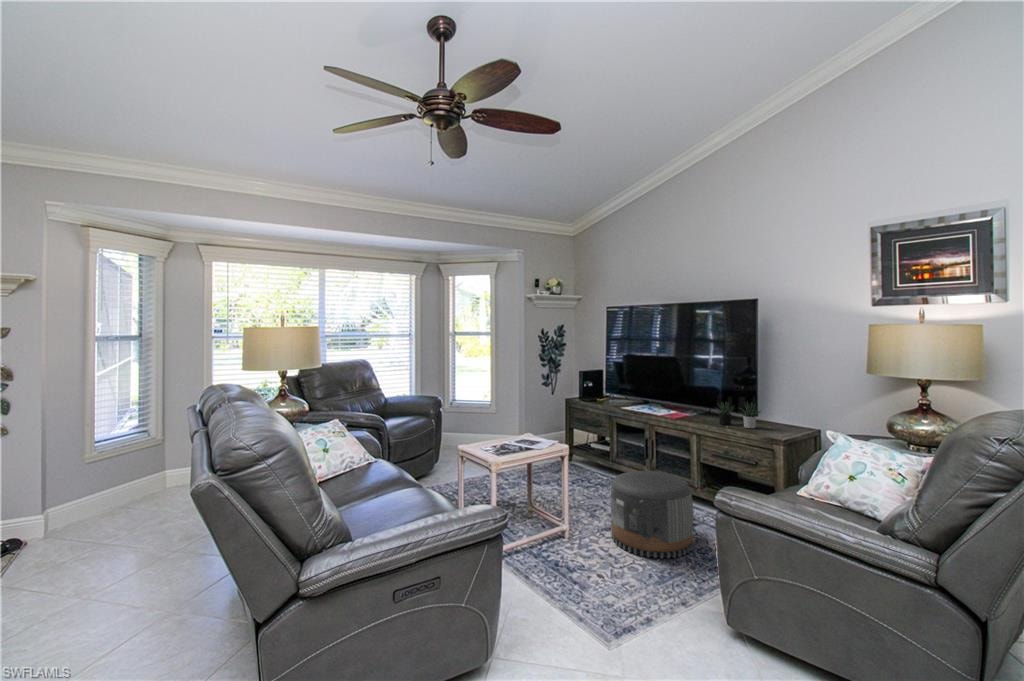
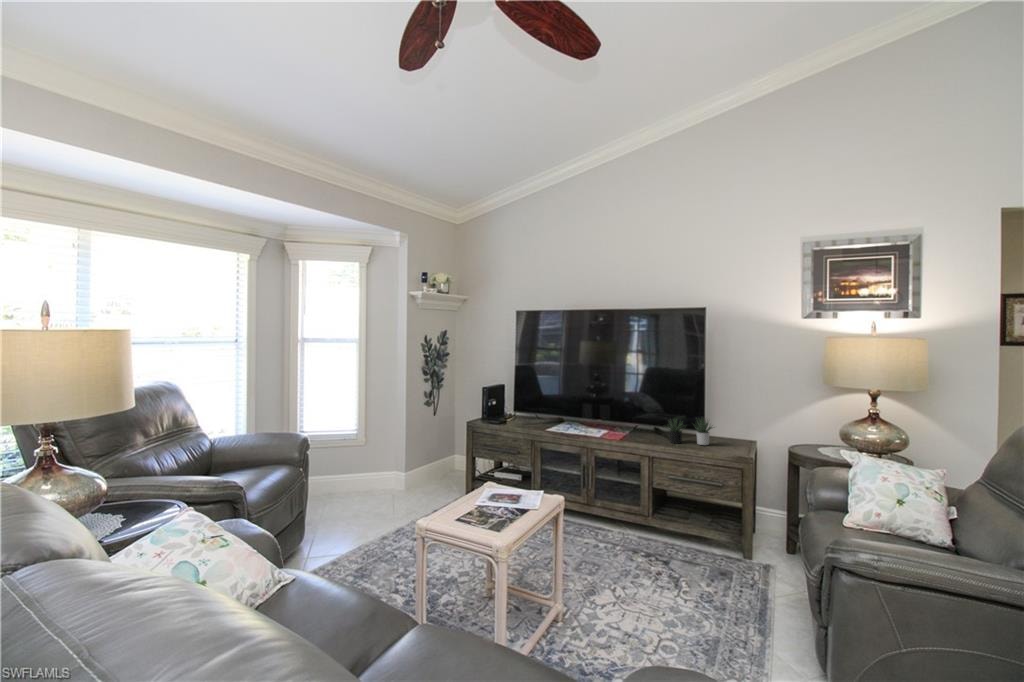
pouf: present [611,471,694,558] -> none [600,510,703,629]

